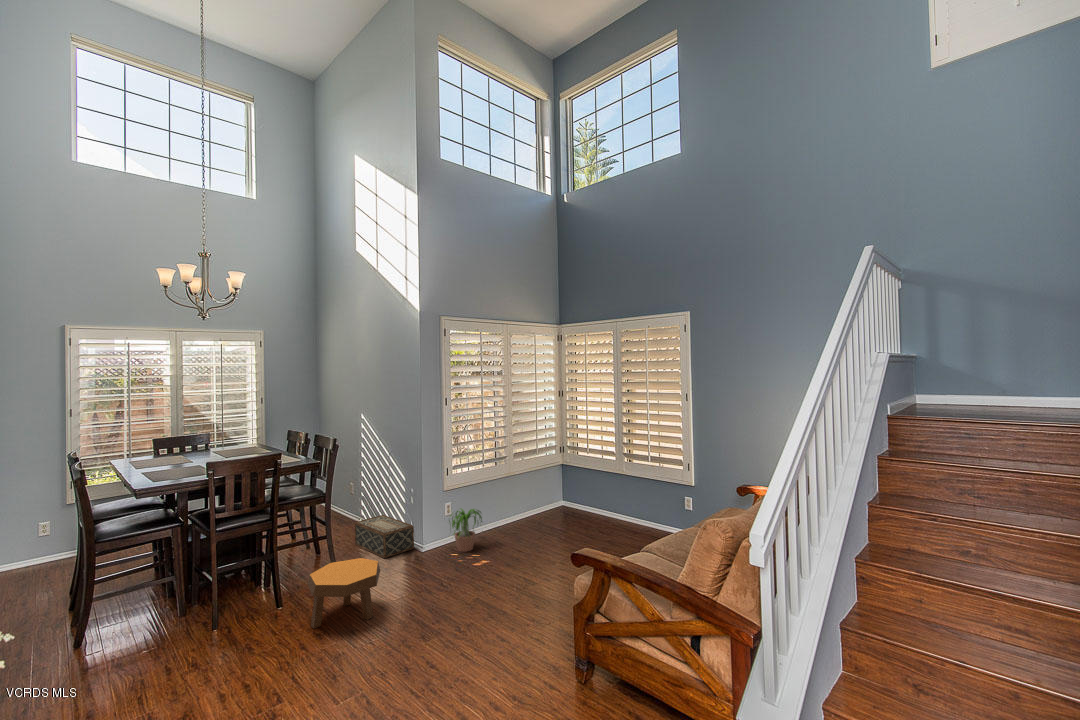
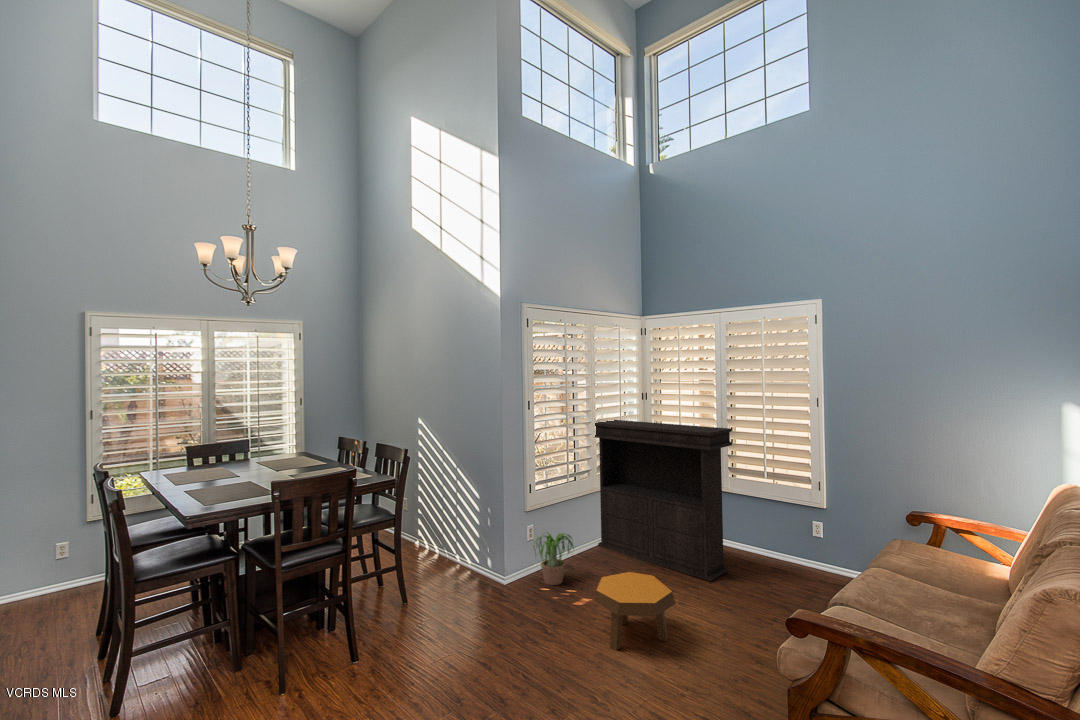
console table: none [509,414,618,547] -> present [595,420,732,581]
woven basket: present [355,515,414,558] -> none [420,538,493,593]
footstool: present [308,558,380,629] -> present [594,572,675,650]

